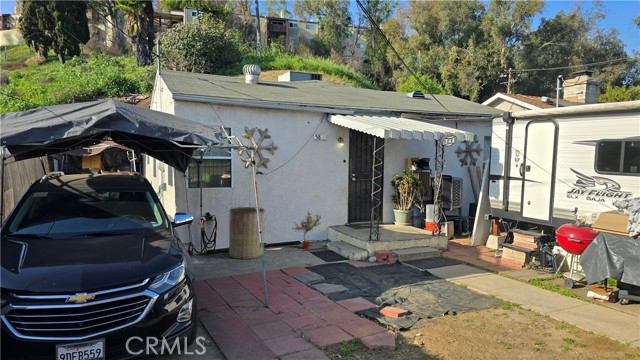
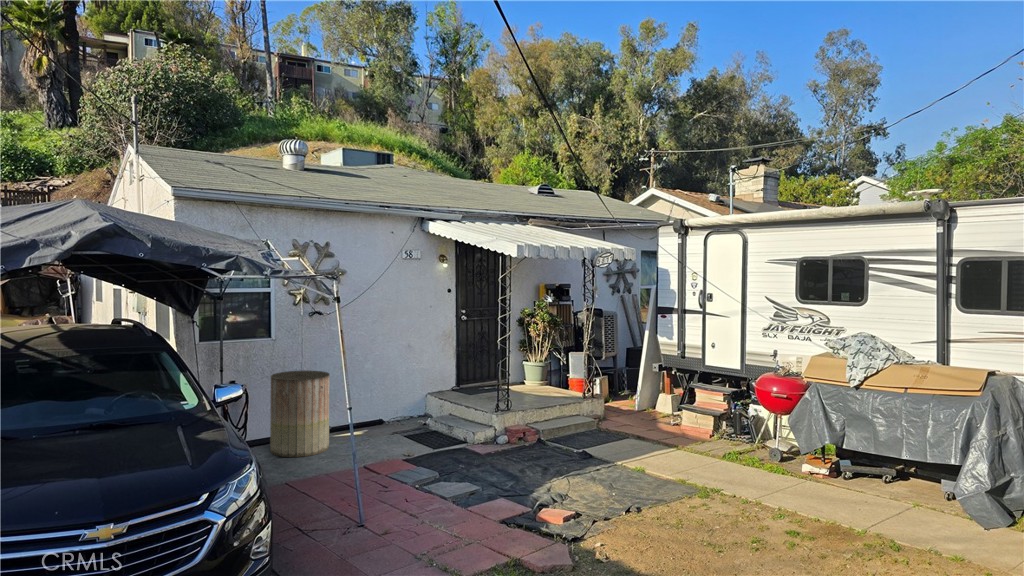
potted tree: present [293,211,321,249] -> none [372,371,417,432]

